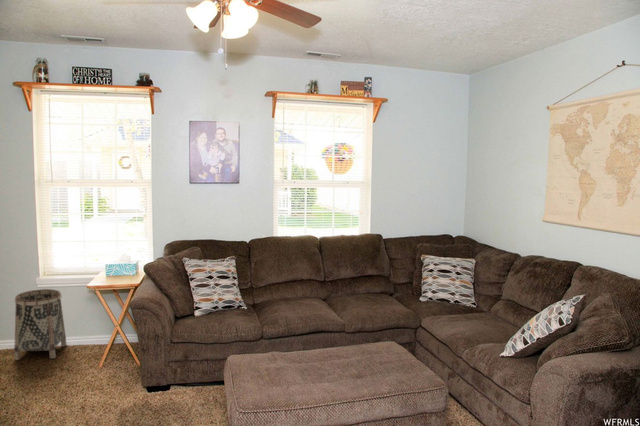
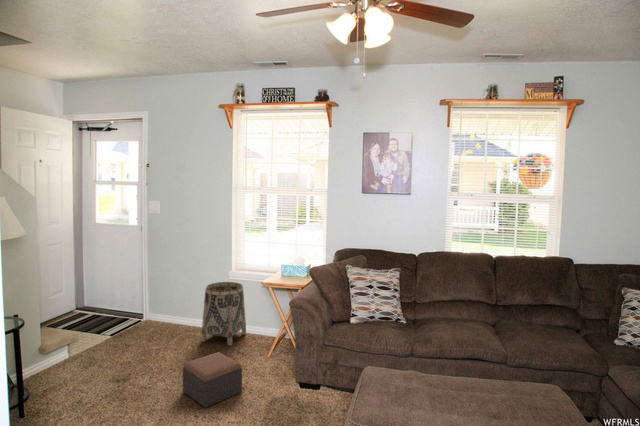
footstool: none [22,363,90,415] -> present [183,352,242,407]

